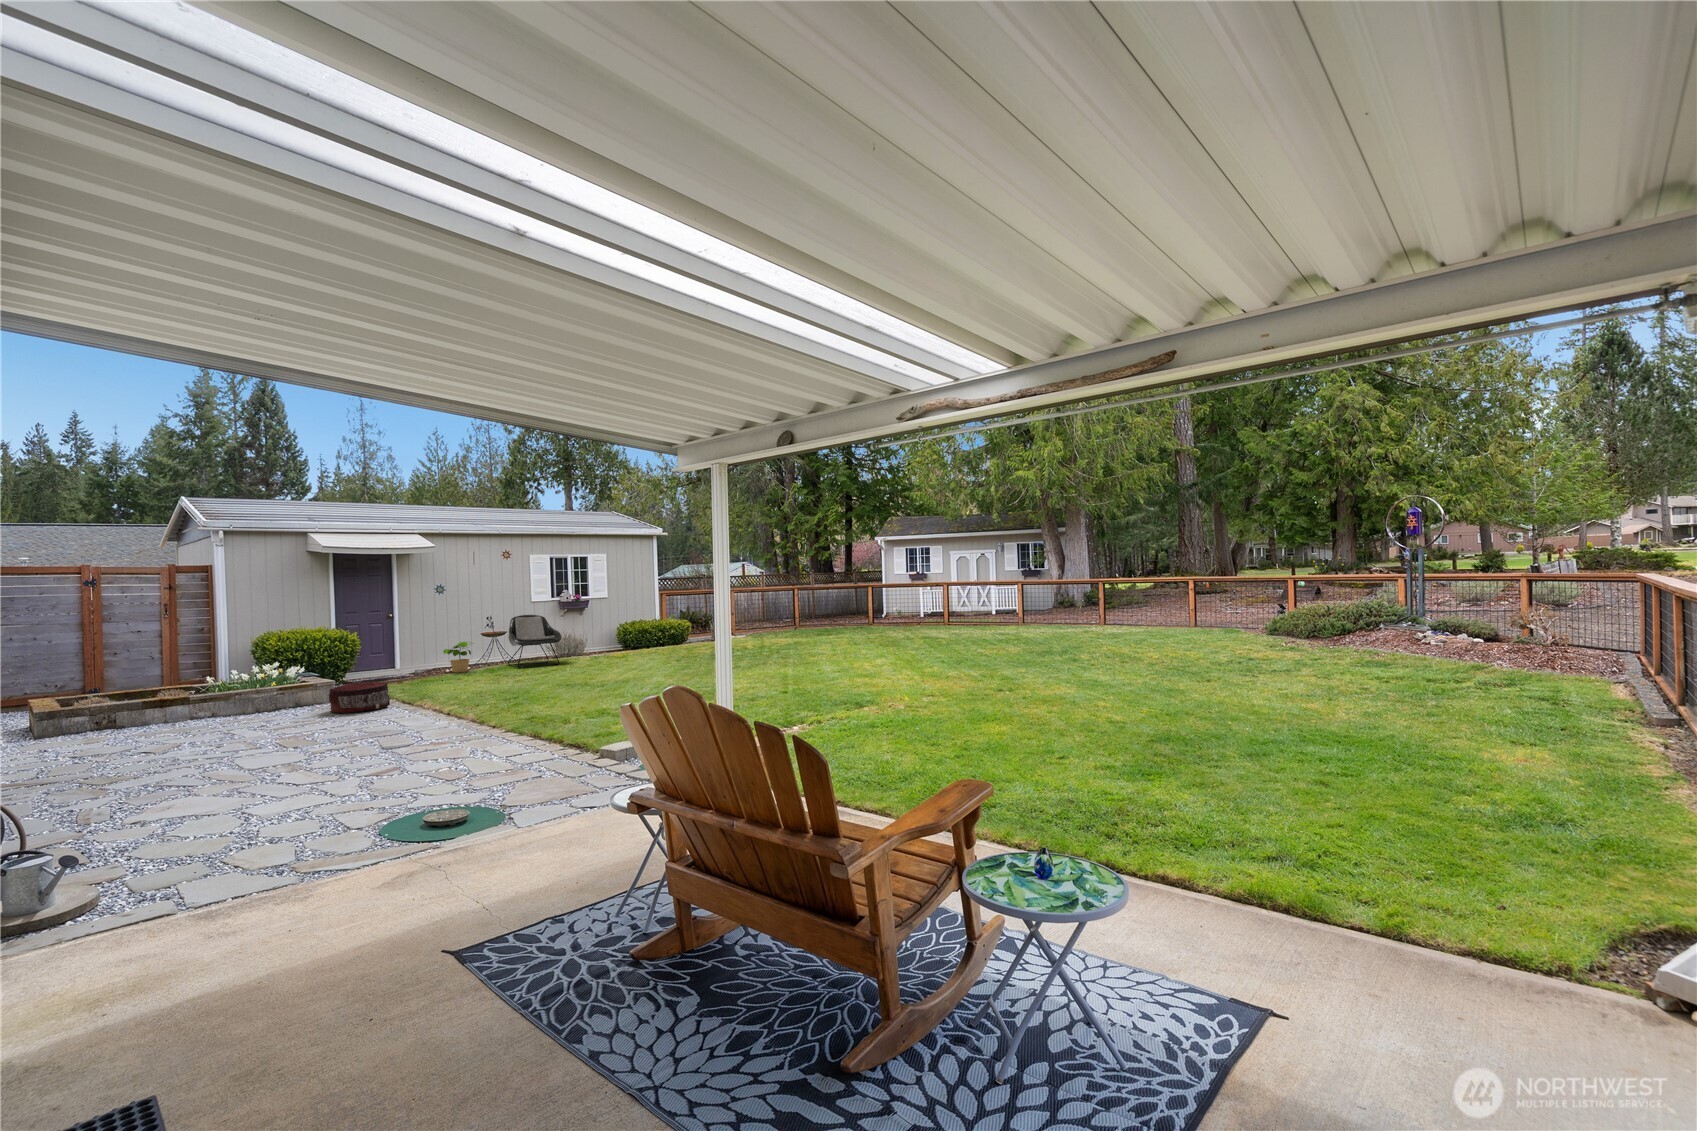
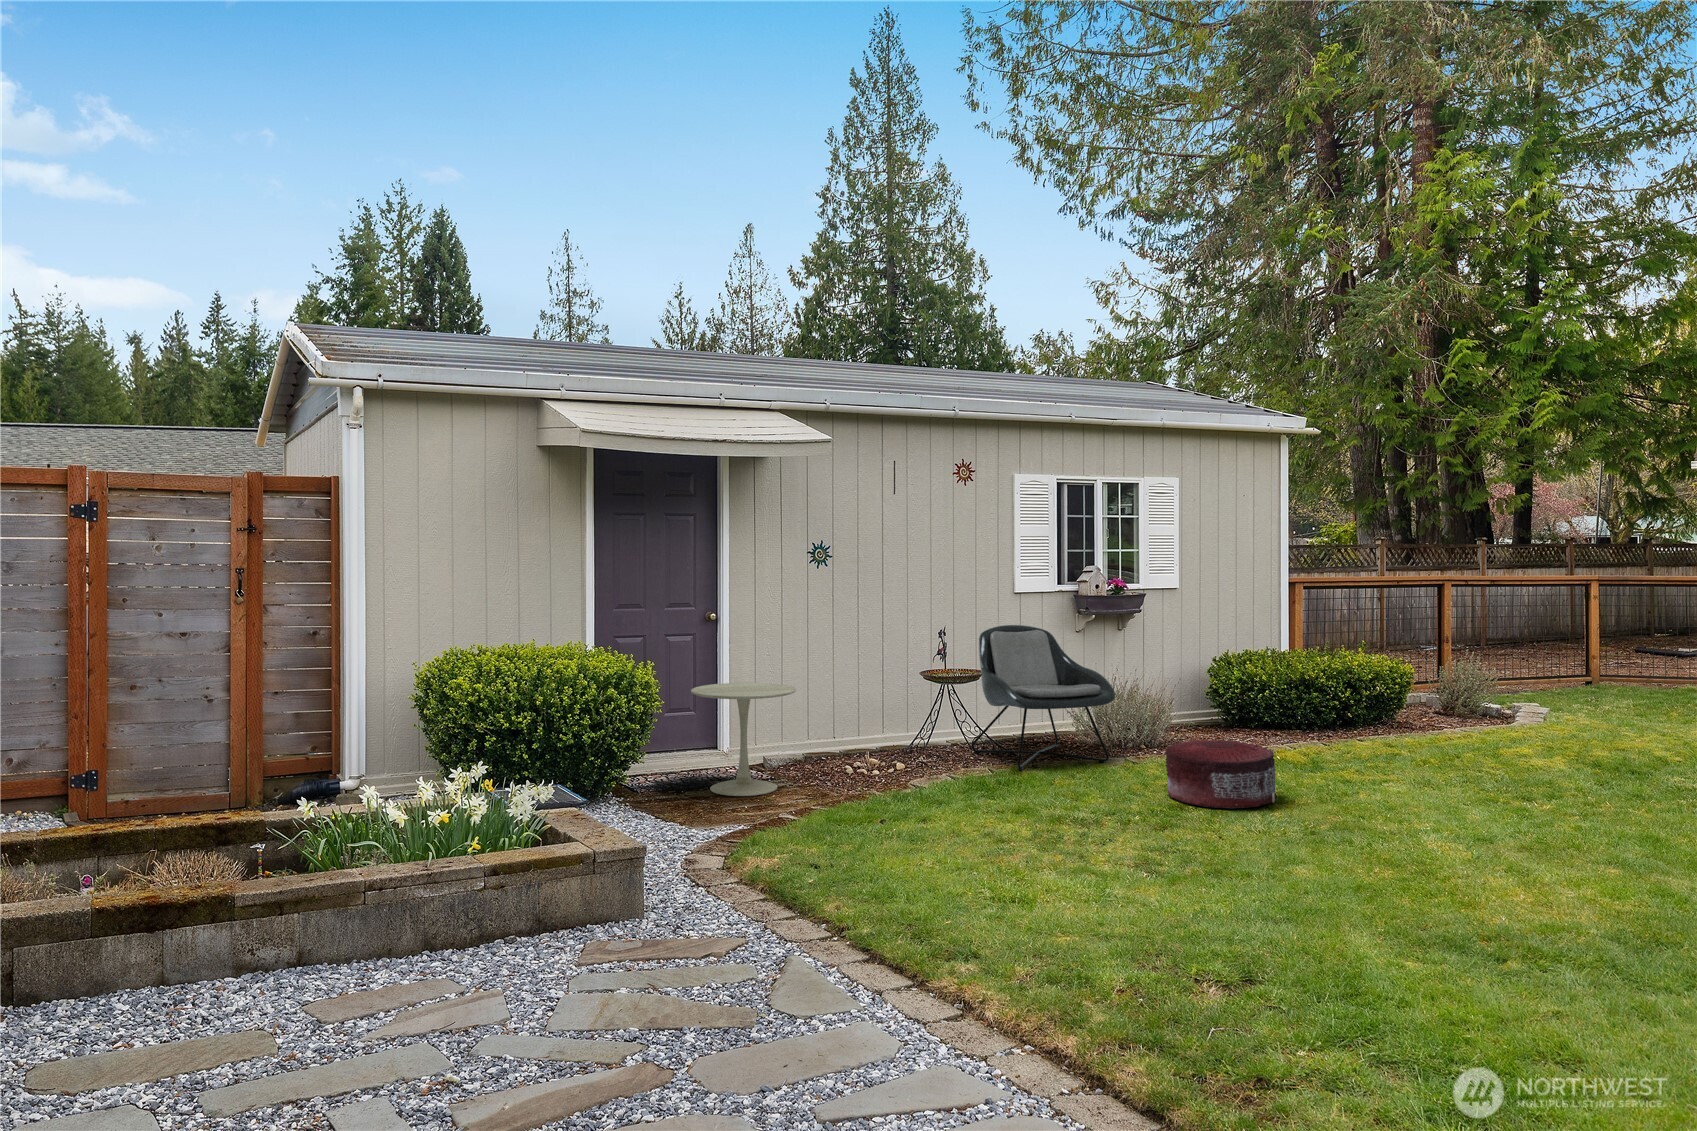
side table: none [371,639,418,681] -> present [691,683,796,796]
potted plant: present [443,642,473,673] -> none [844,695,923,772]
pouf: present [329,682,390,713] -> present [1166,739,1276,808]

